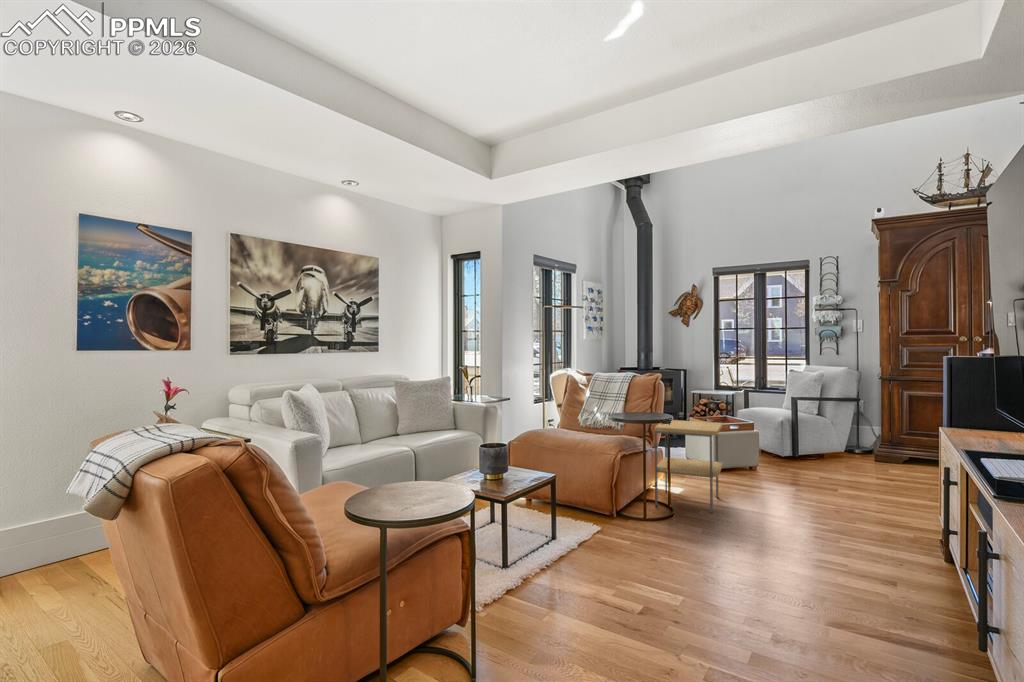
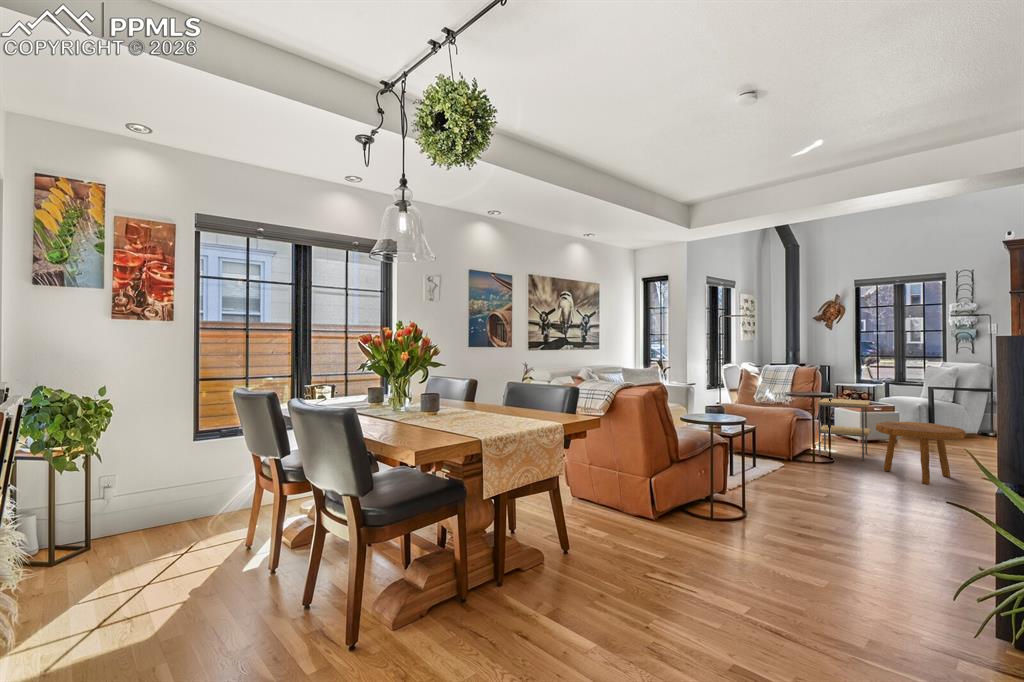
footstool: none [725,458,846,565] -> present [876,422,965,484]

